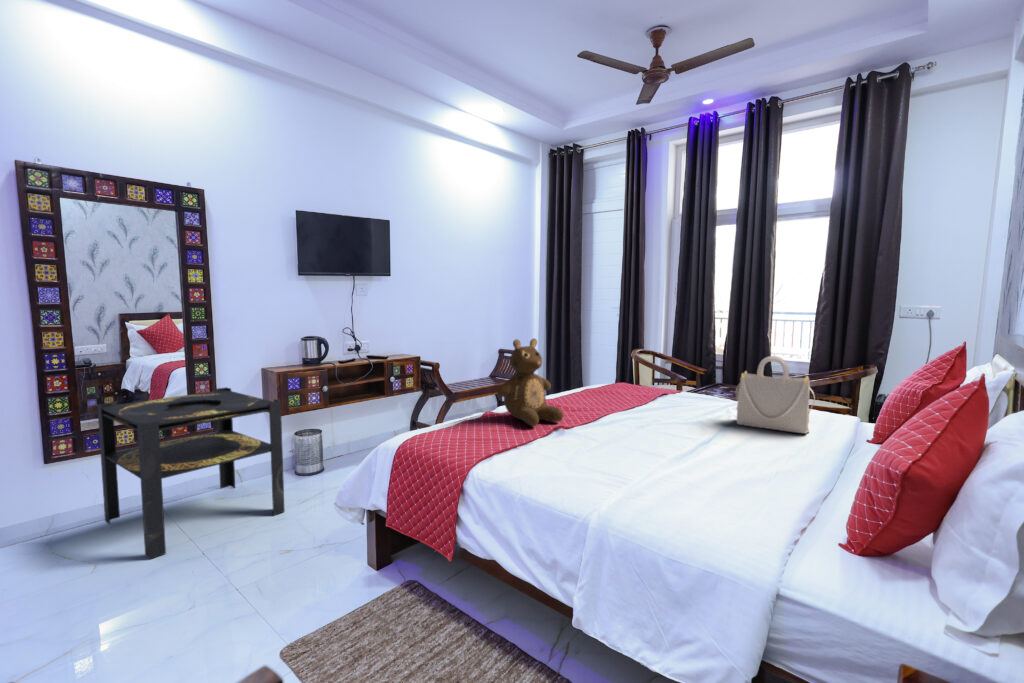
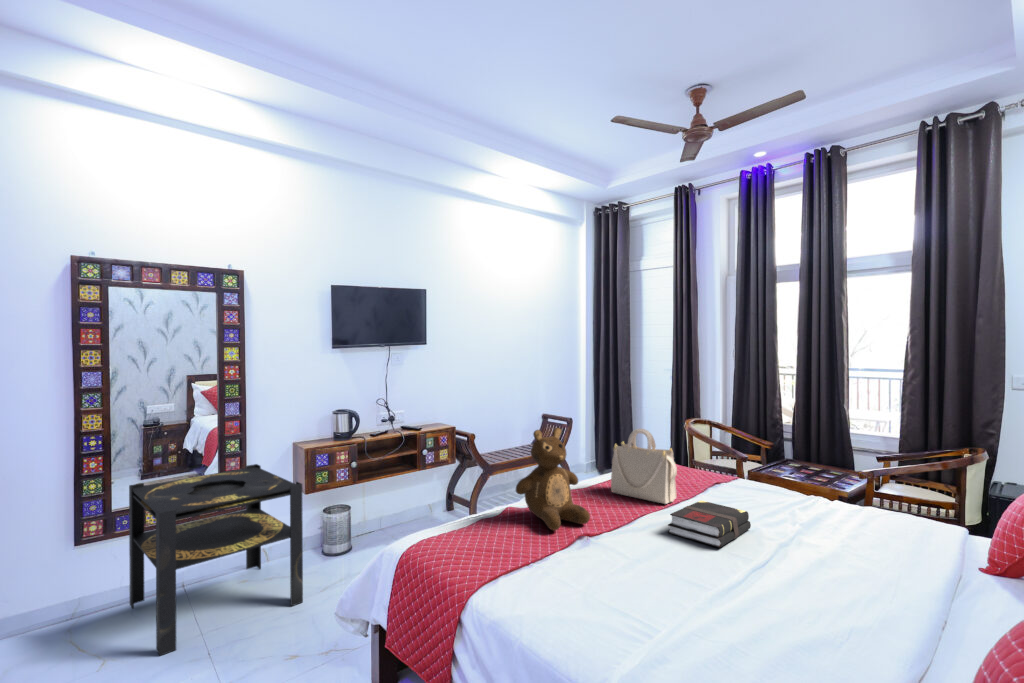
handbag: present [736,356,815,433] -> present [611,429,677,504]
book: none [631,401,699,434] -> present [668,500,751,548]

